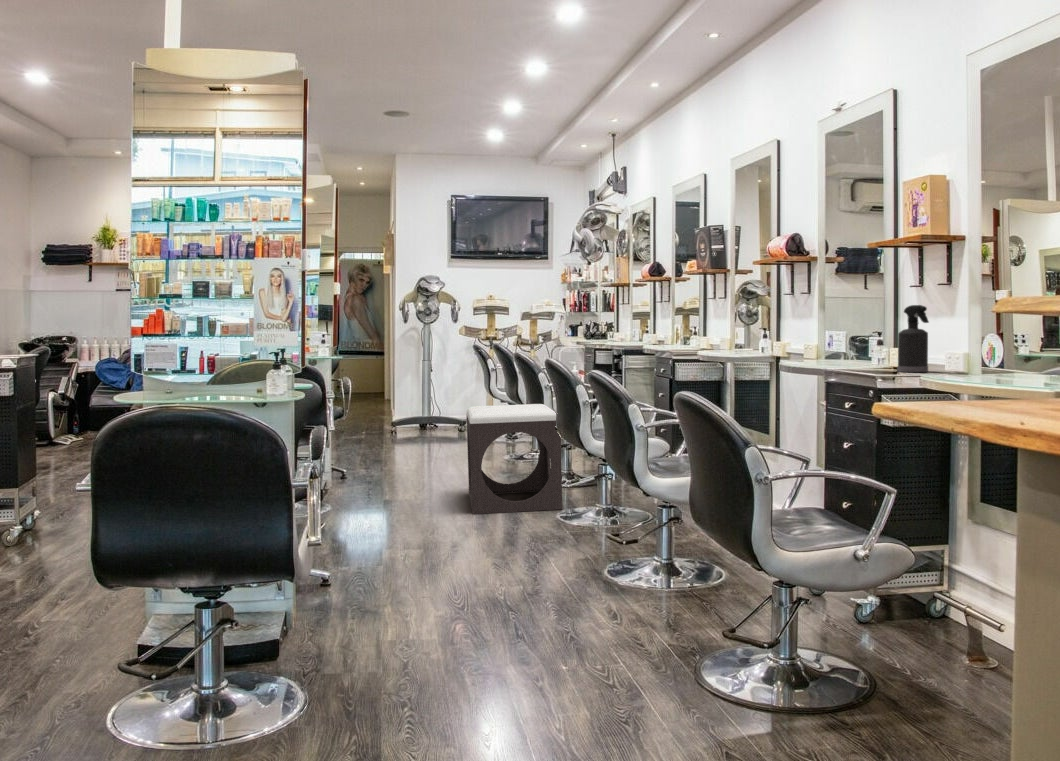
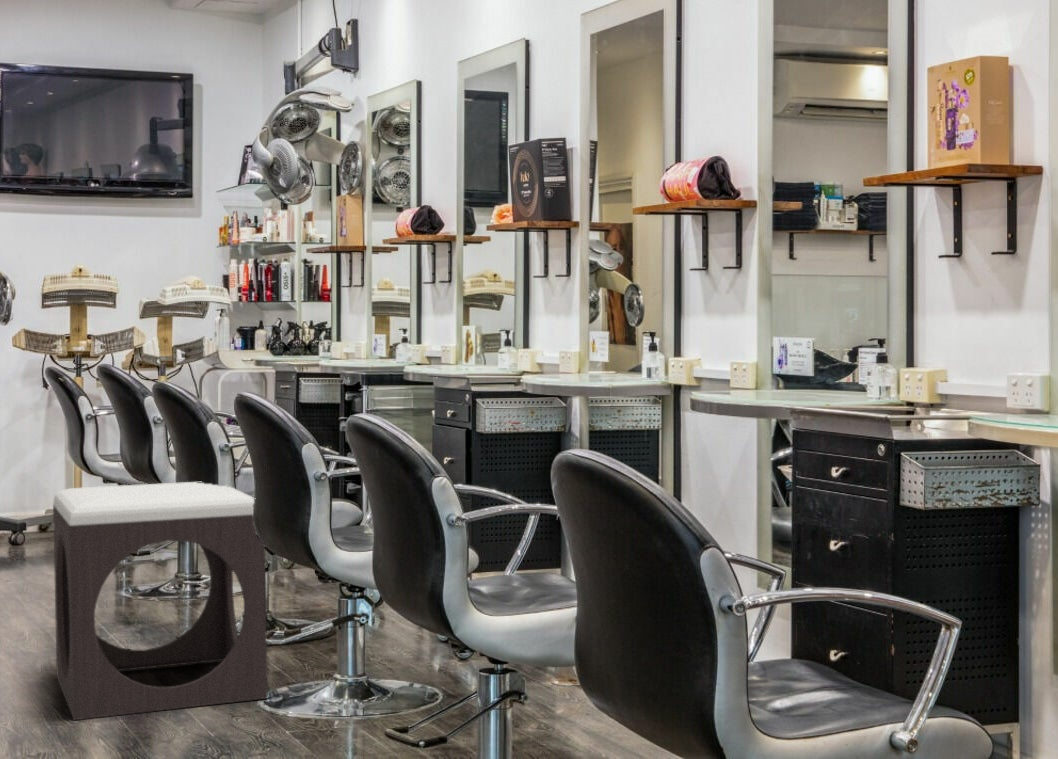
spray bottle: present [897,305,929,372] -> none [933,288,989,411]

